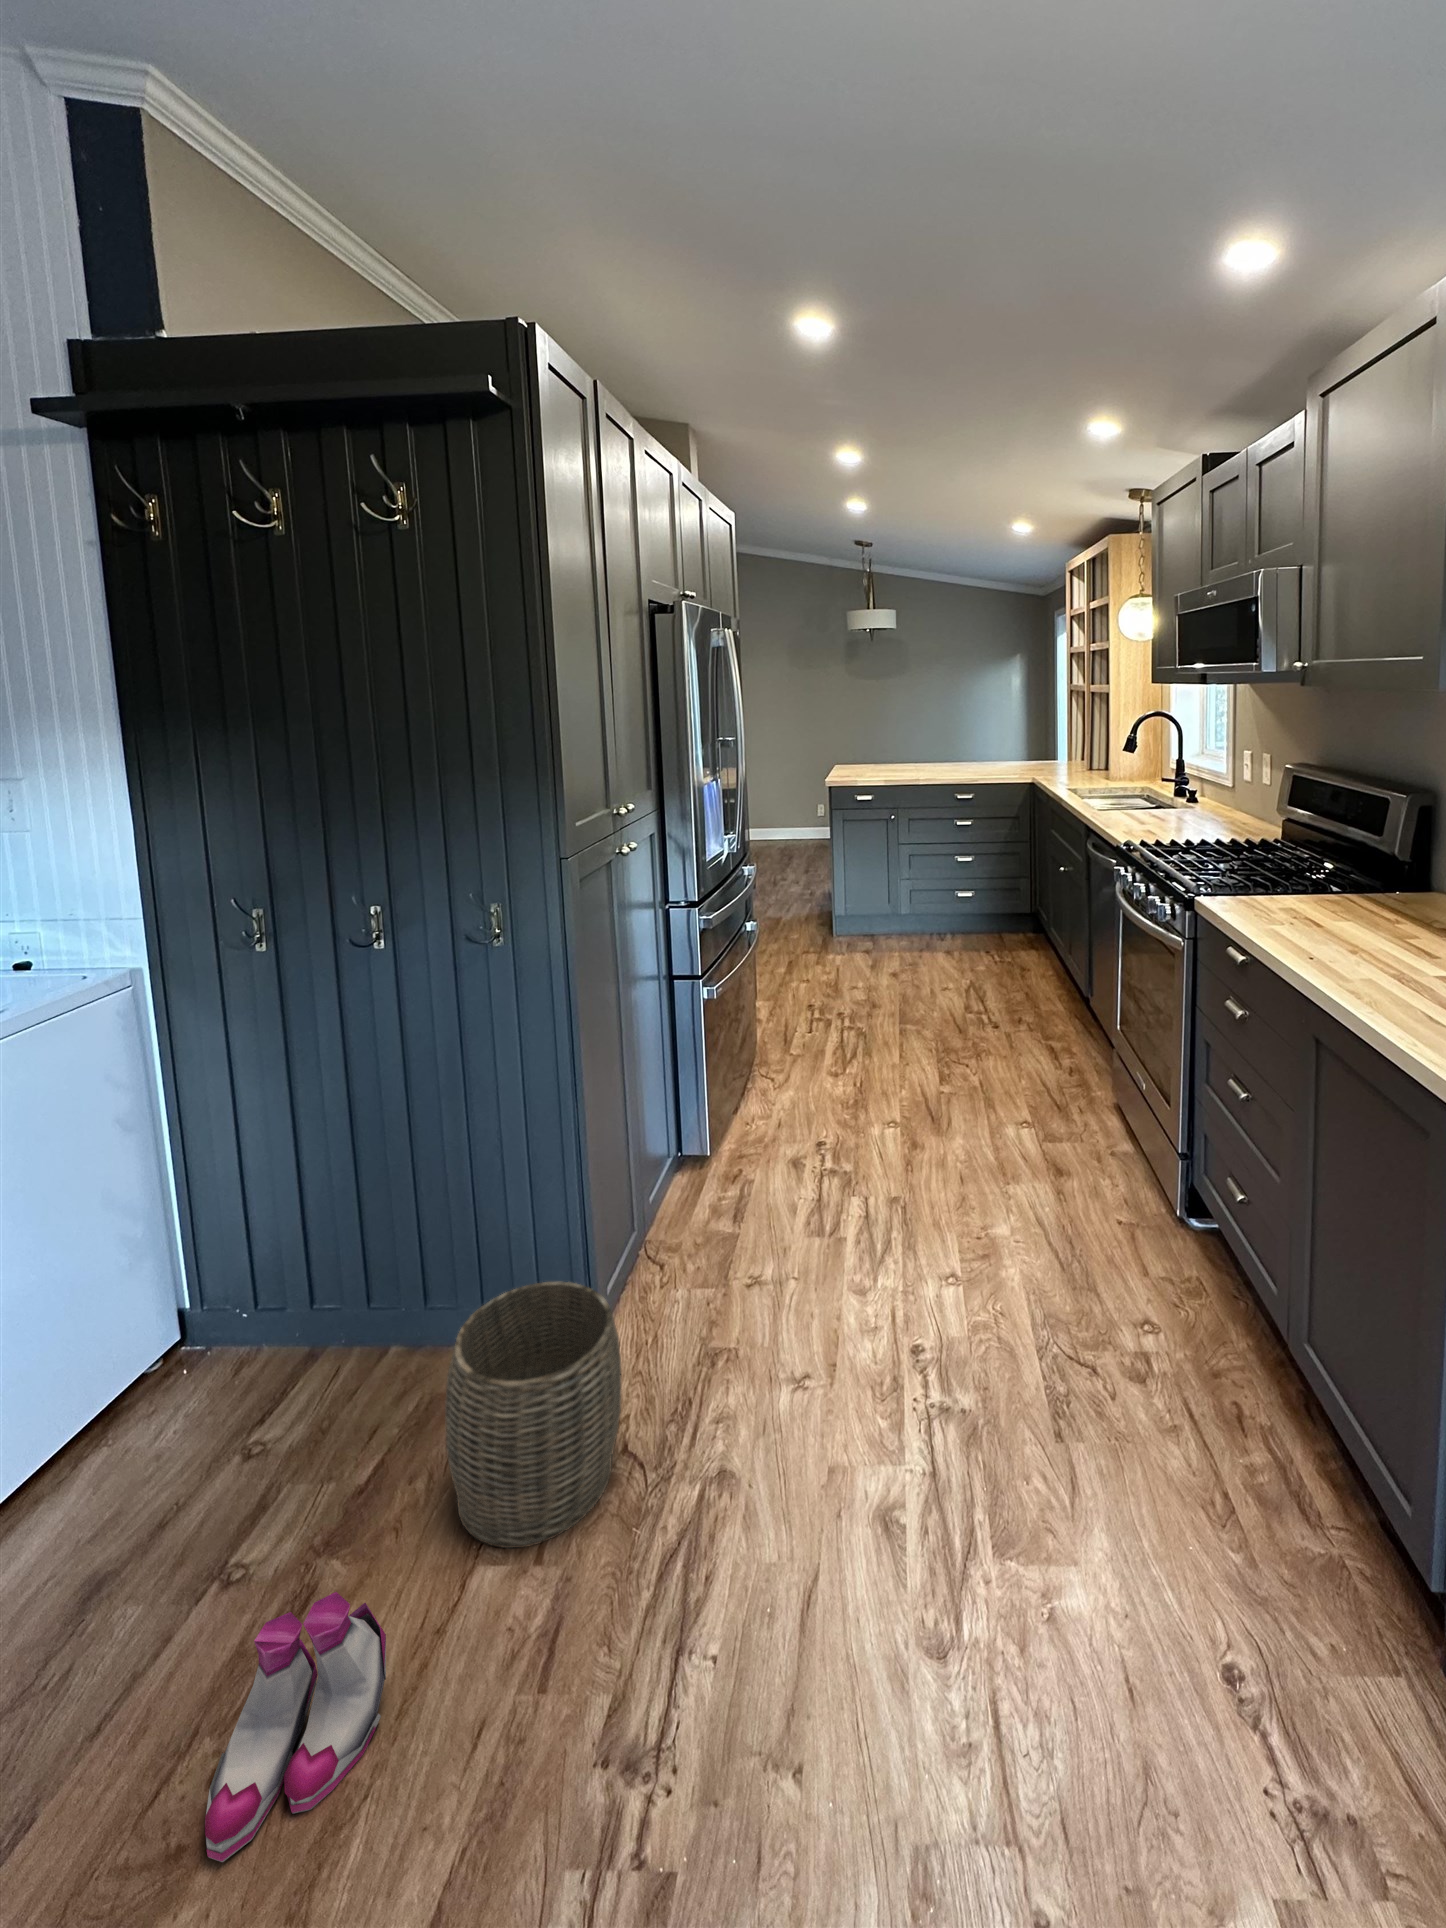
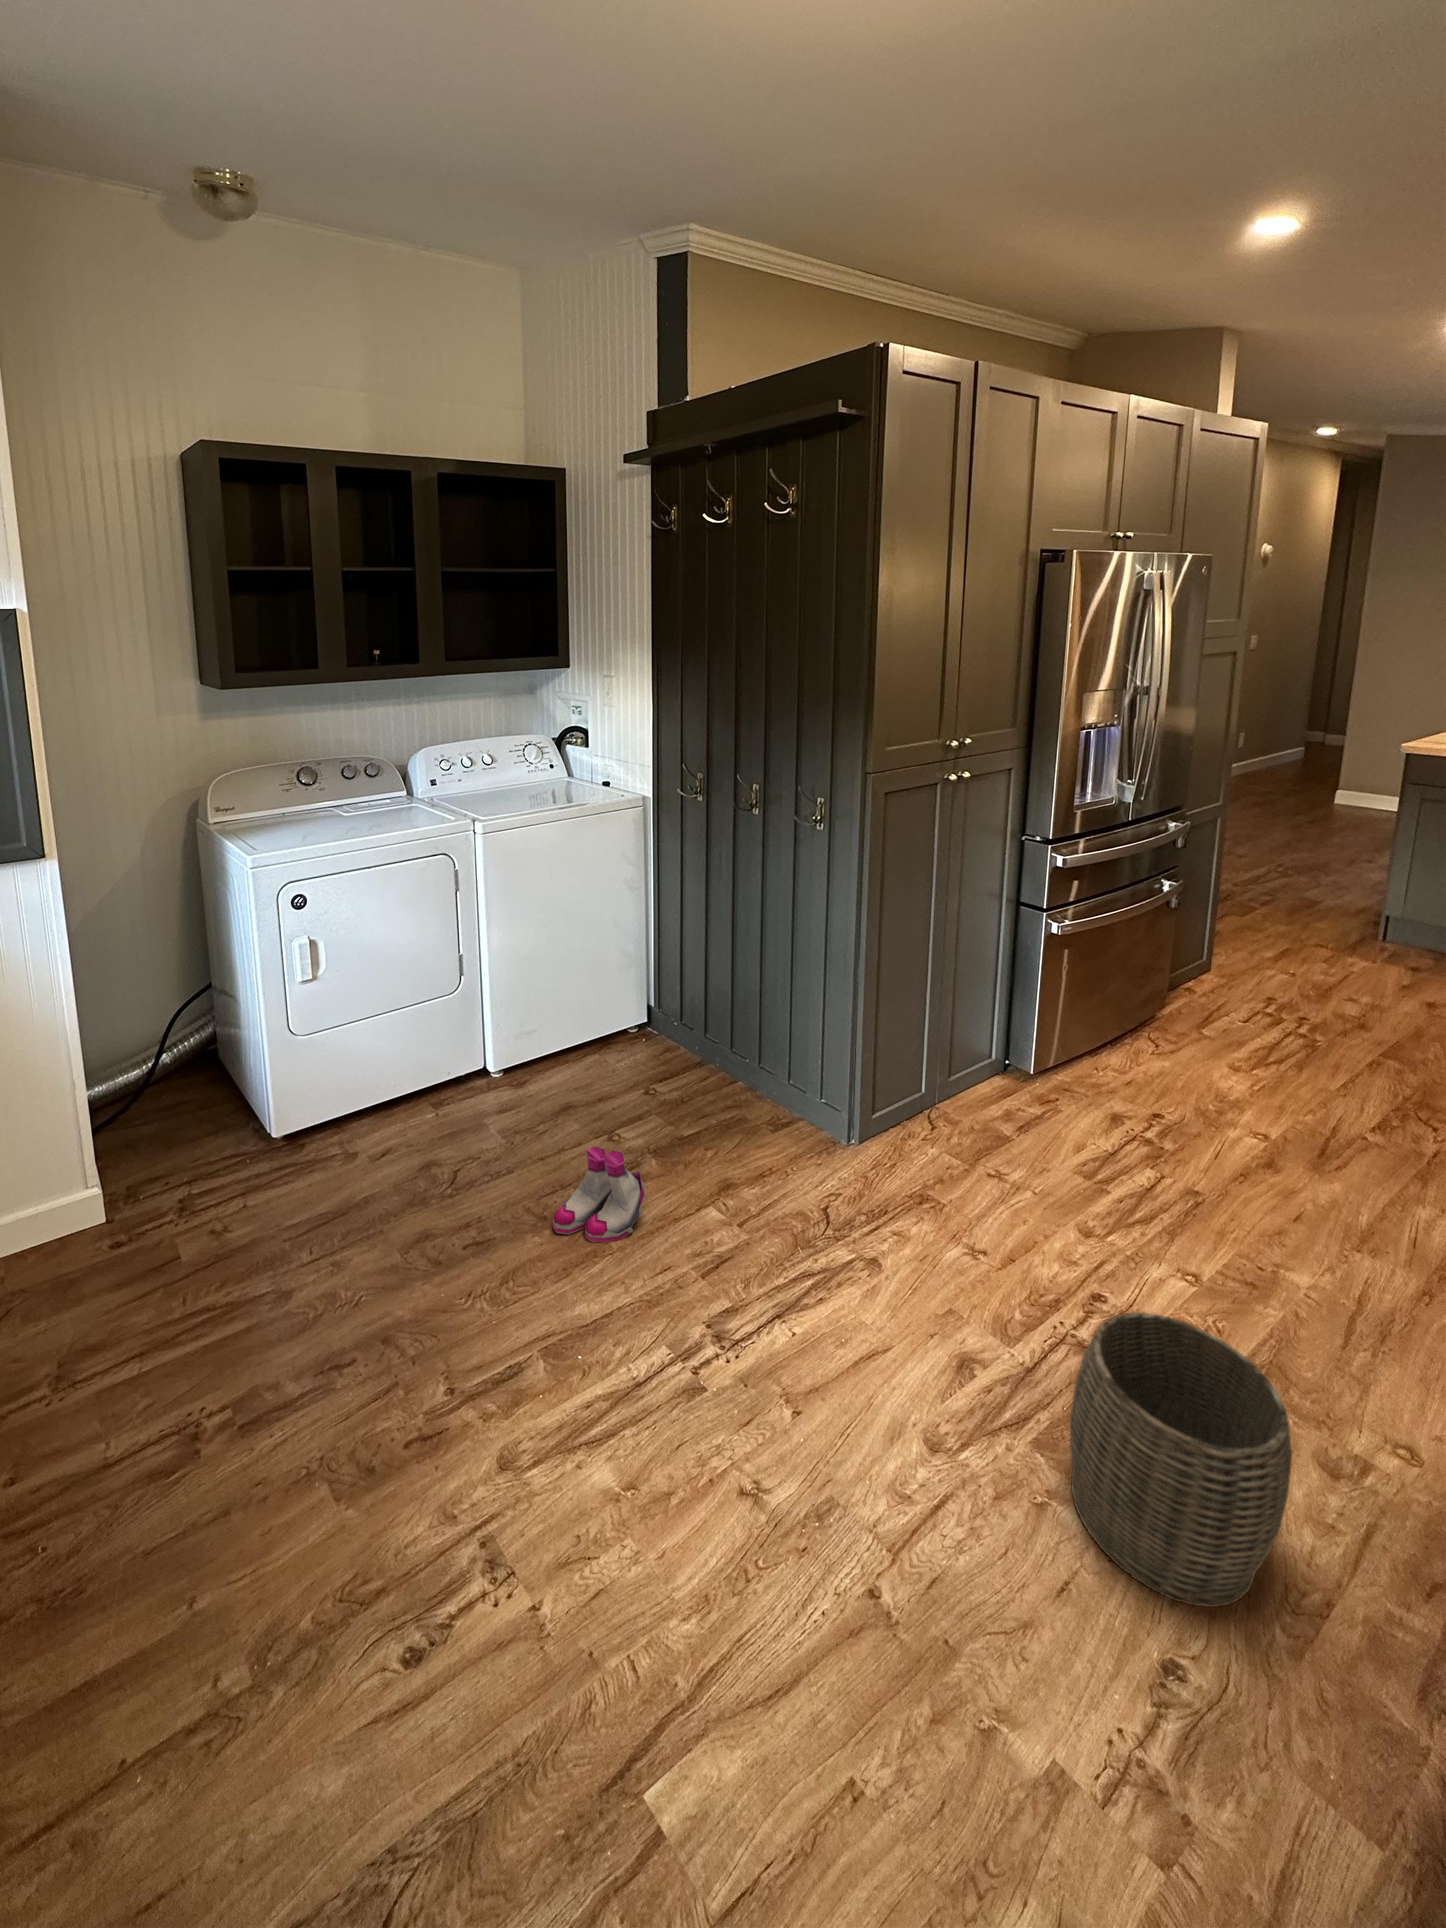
woven basket: present [445,1282,621,1548] -> present [1070,1312,1292,1607]

